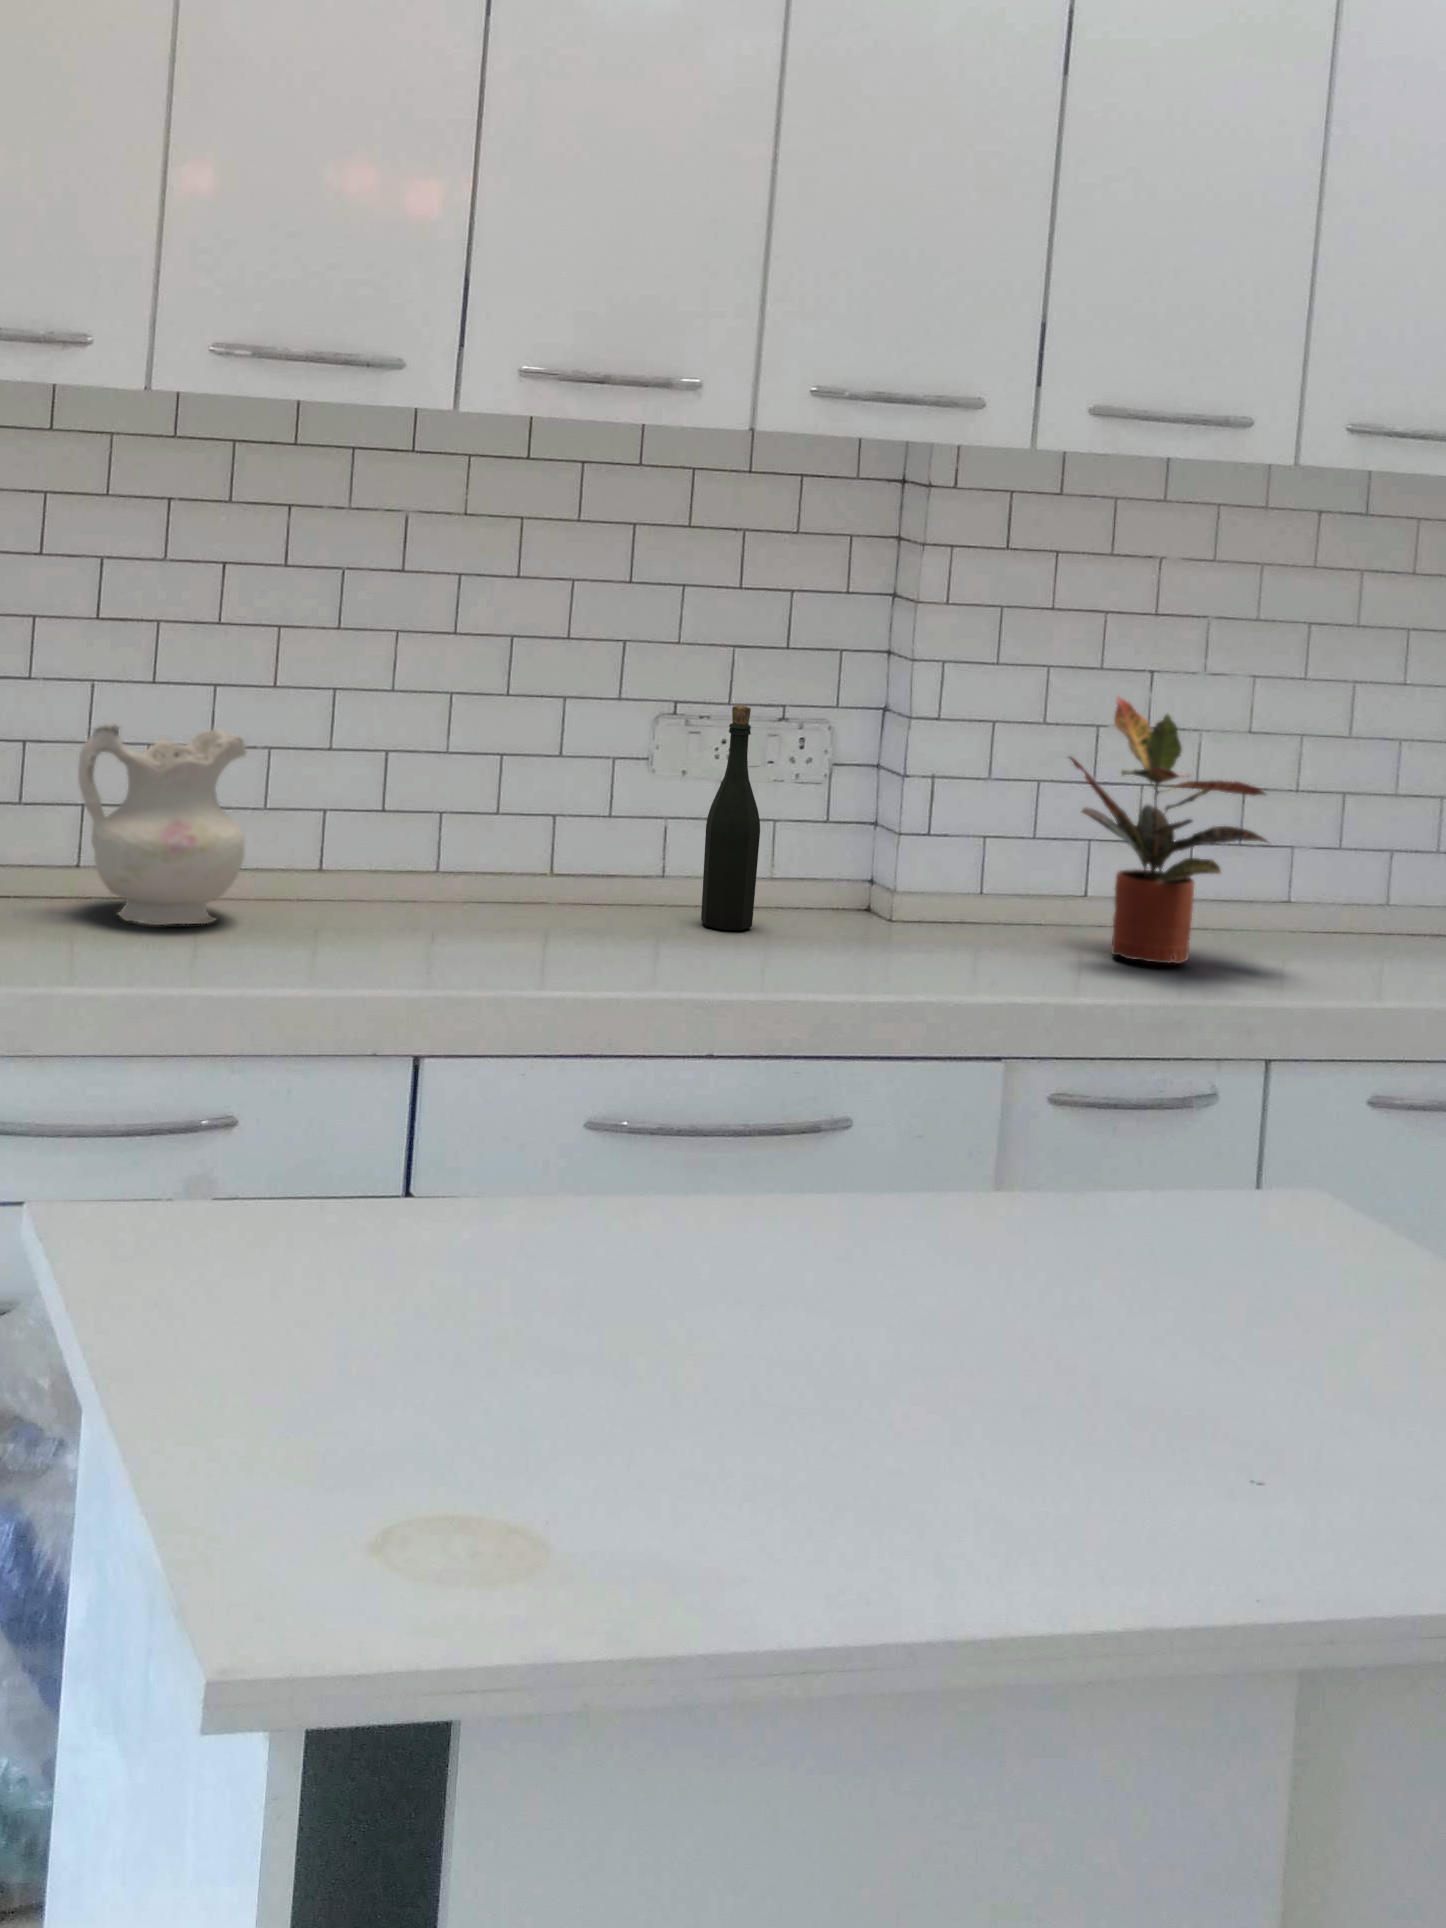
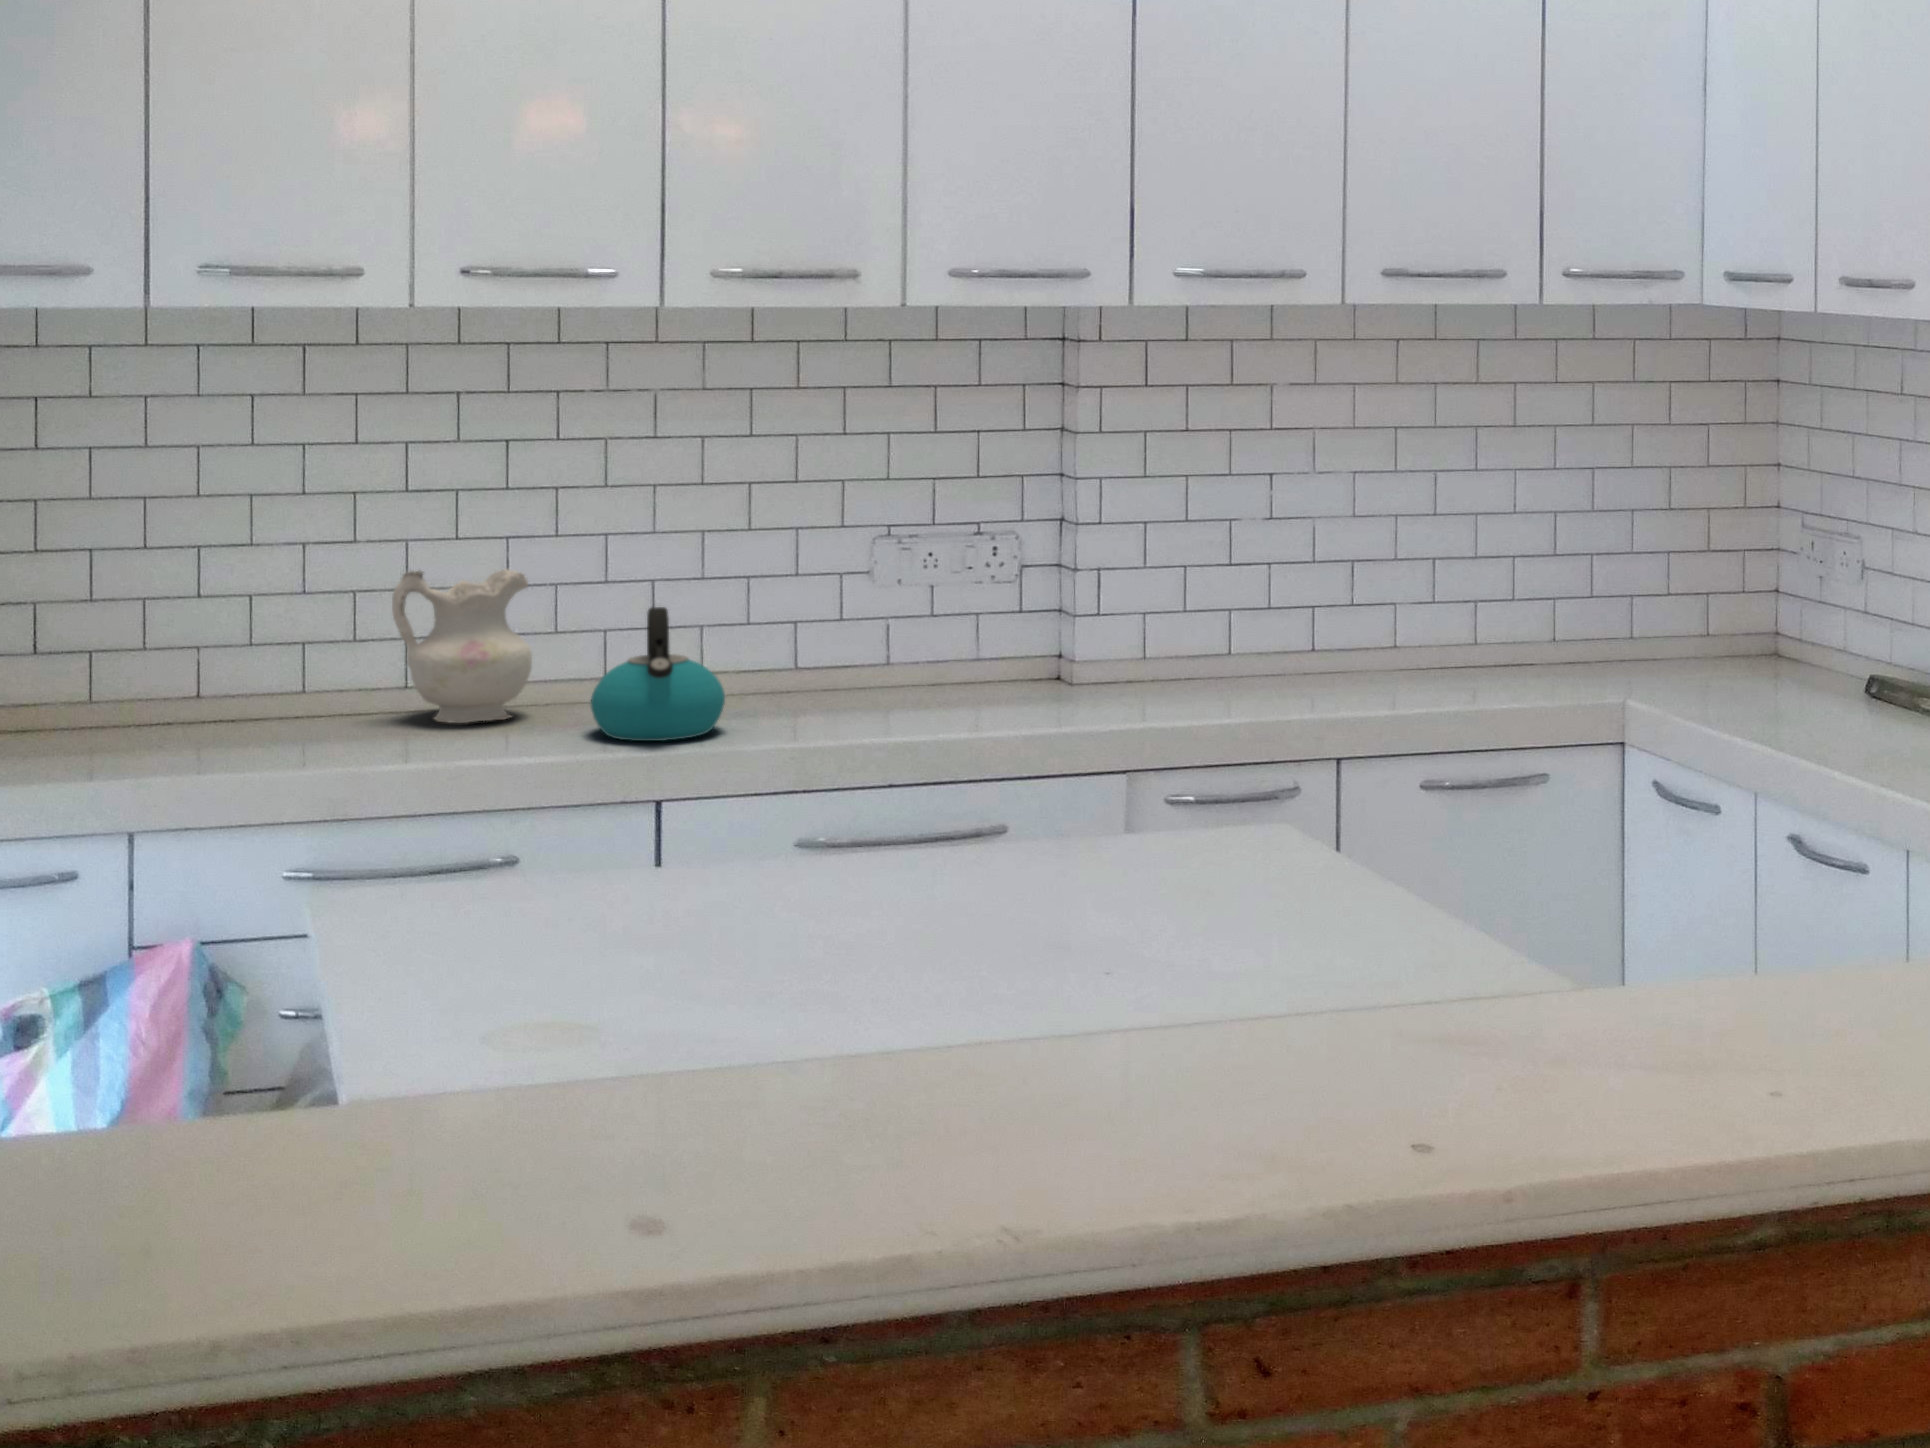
potted plant: present [1069,697,1267,964] -> none [1193,493,1350,696]
bottle: present [701,705,760,930] -> none [910,522,952,697]
kettle: none [326,797,495,974] -> present [591,607,725,741]

